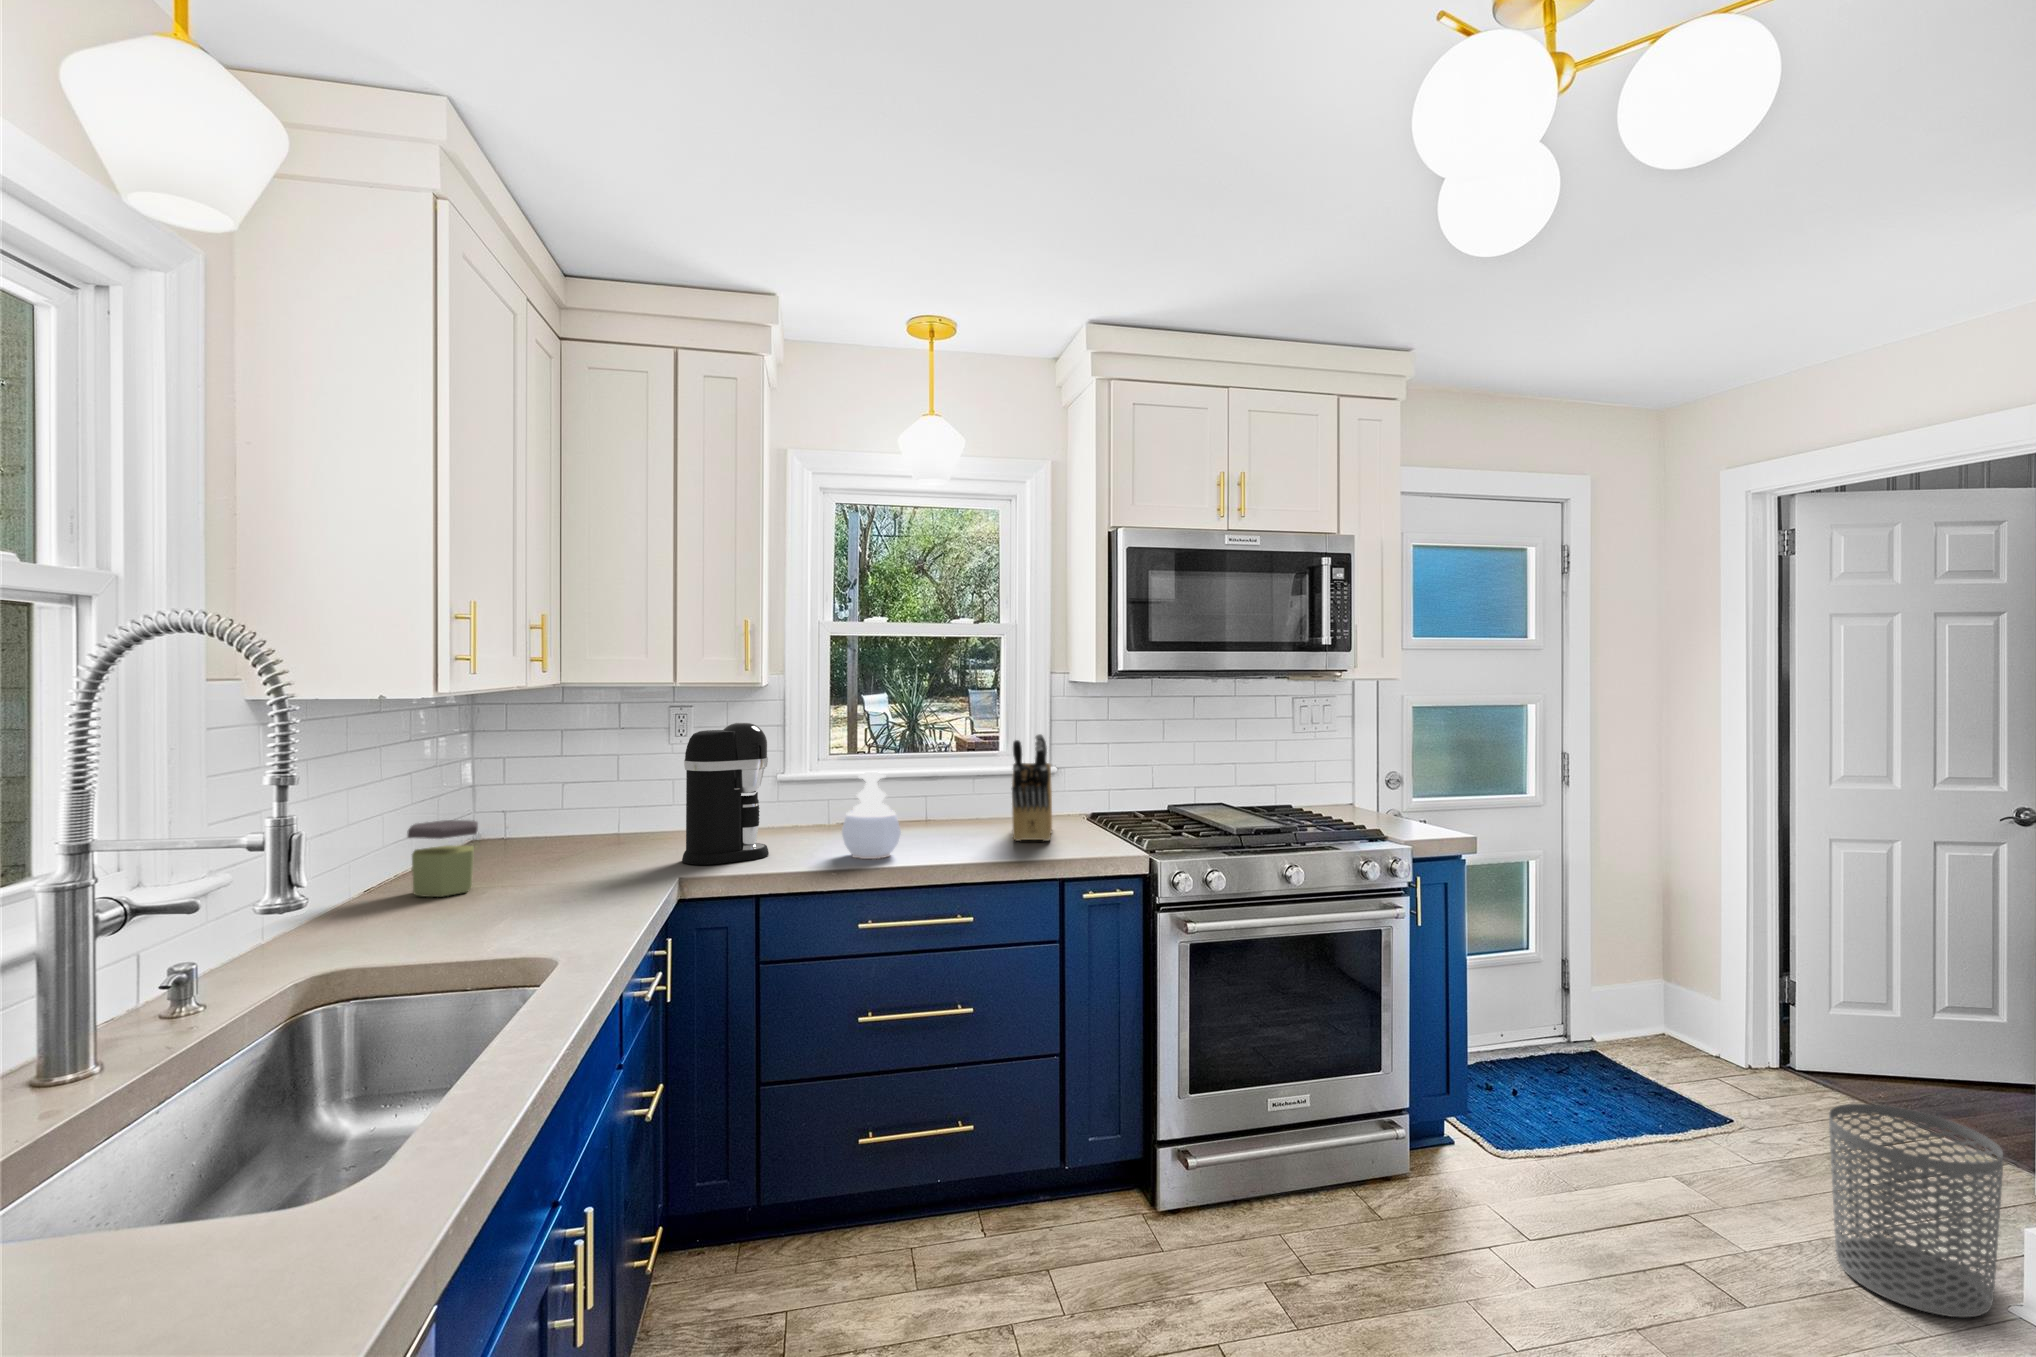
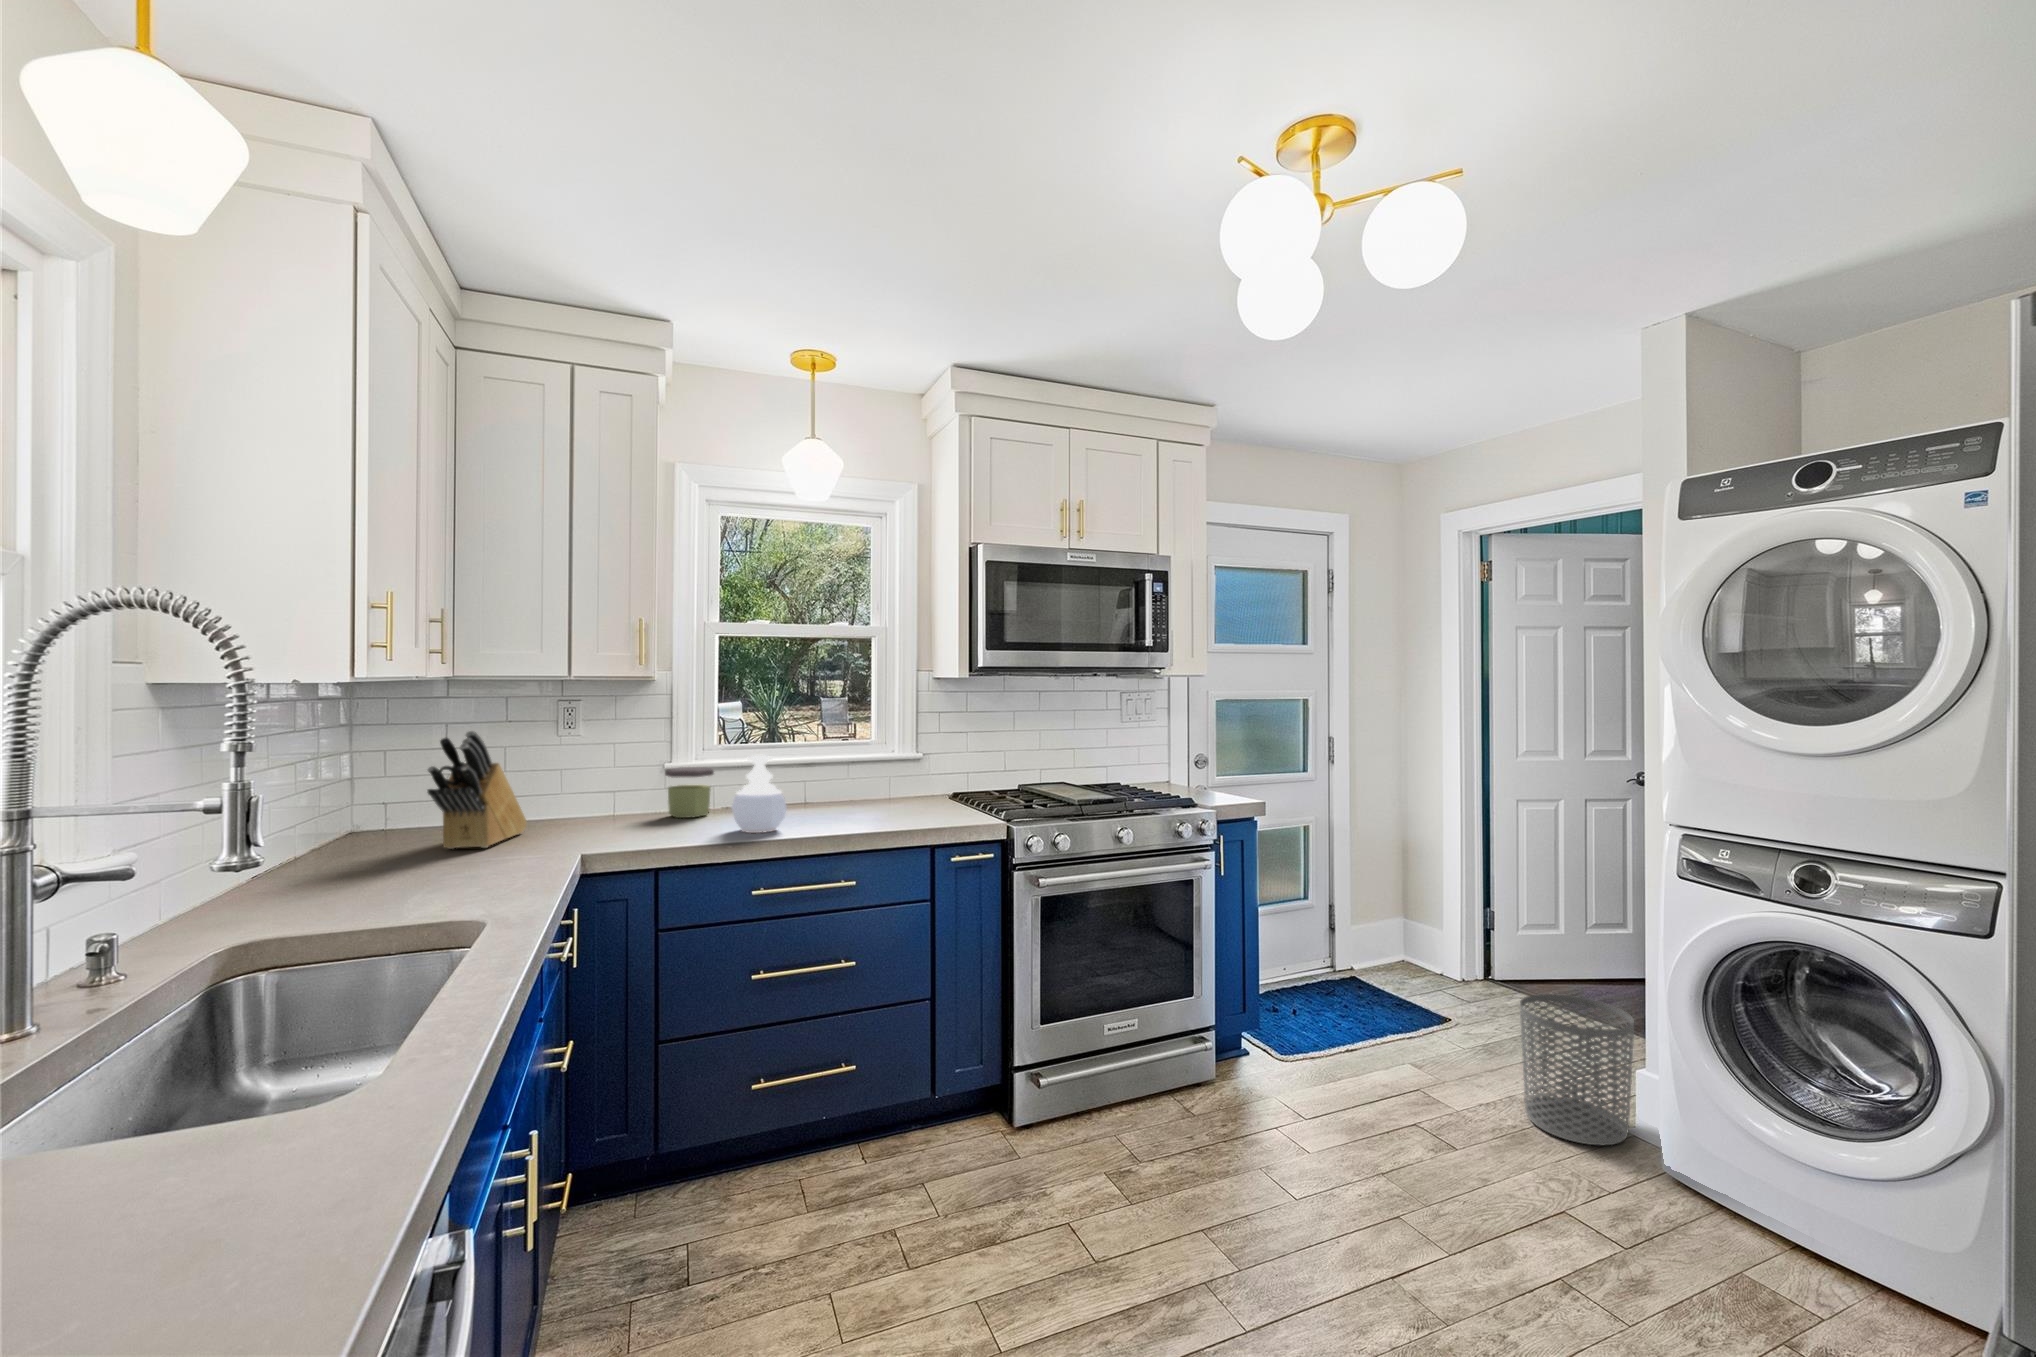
coffee maker: present [682,723,769,865] -> none [579,712,661,842]
knife block: present [1012,734,1052,841] -> present [428,731,527,849]
jar: present [407,820,478,897] -> present [665,767,714,818]

